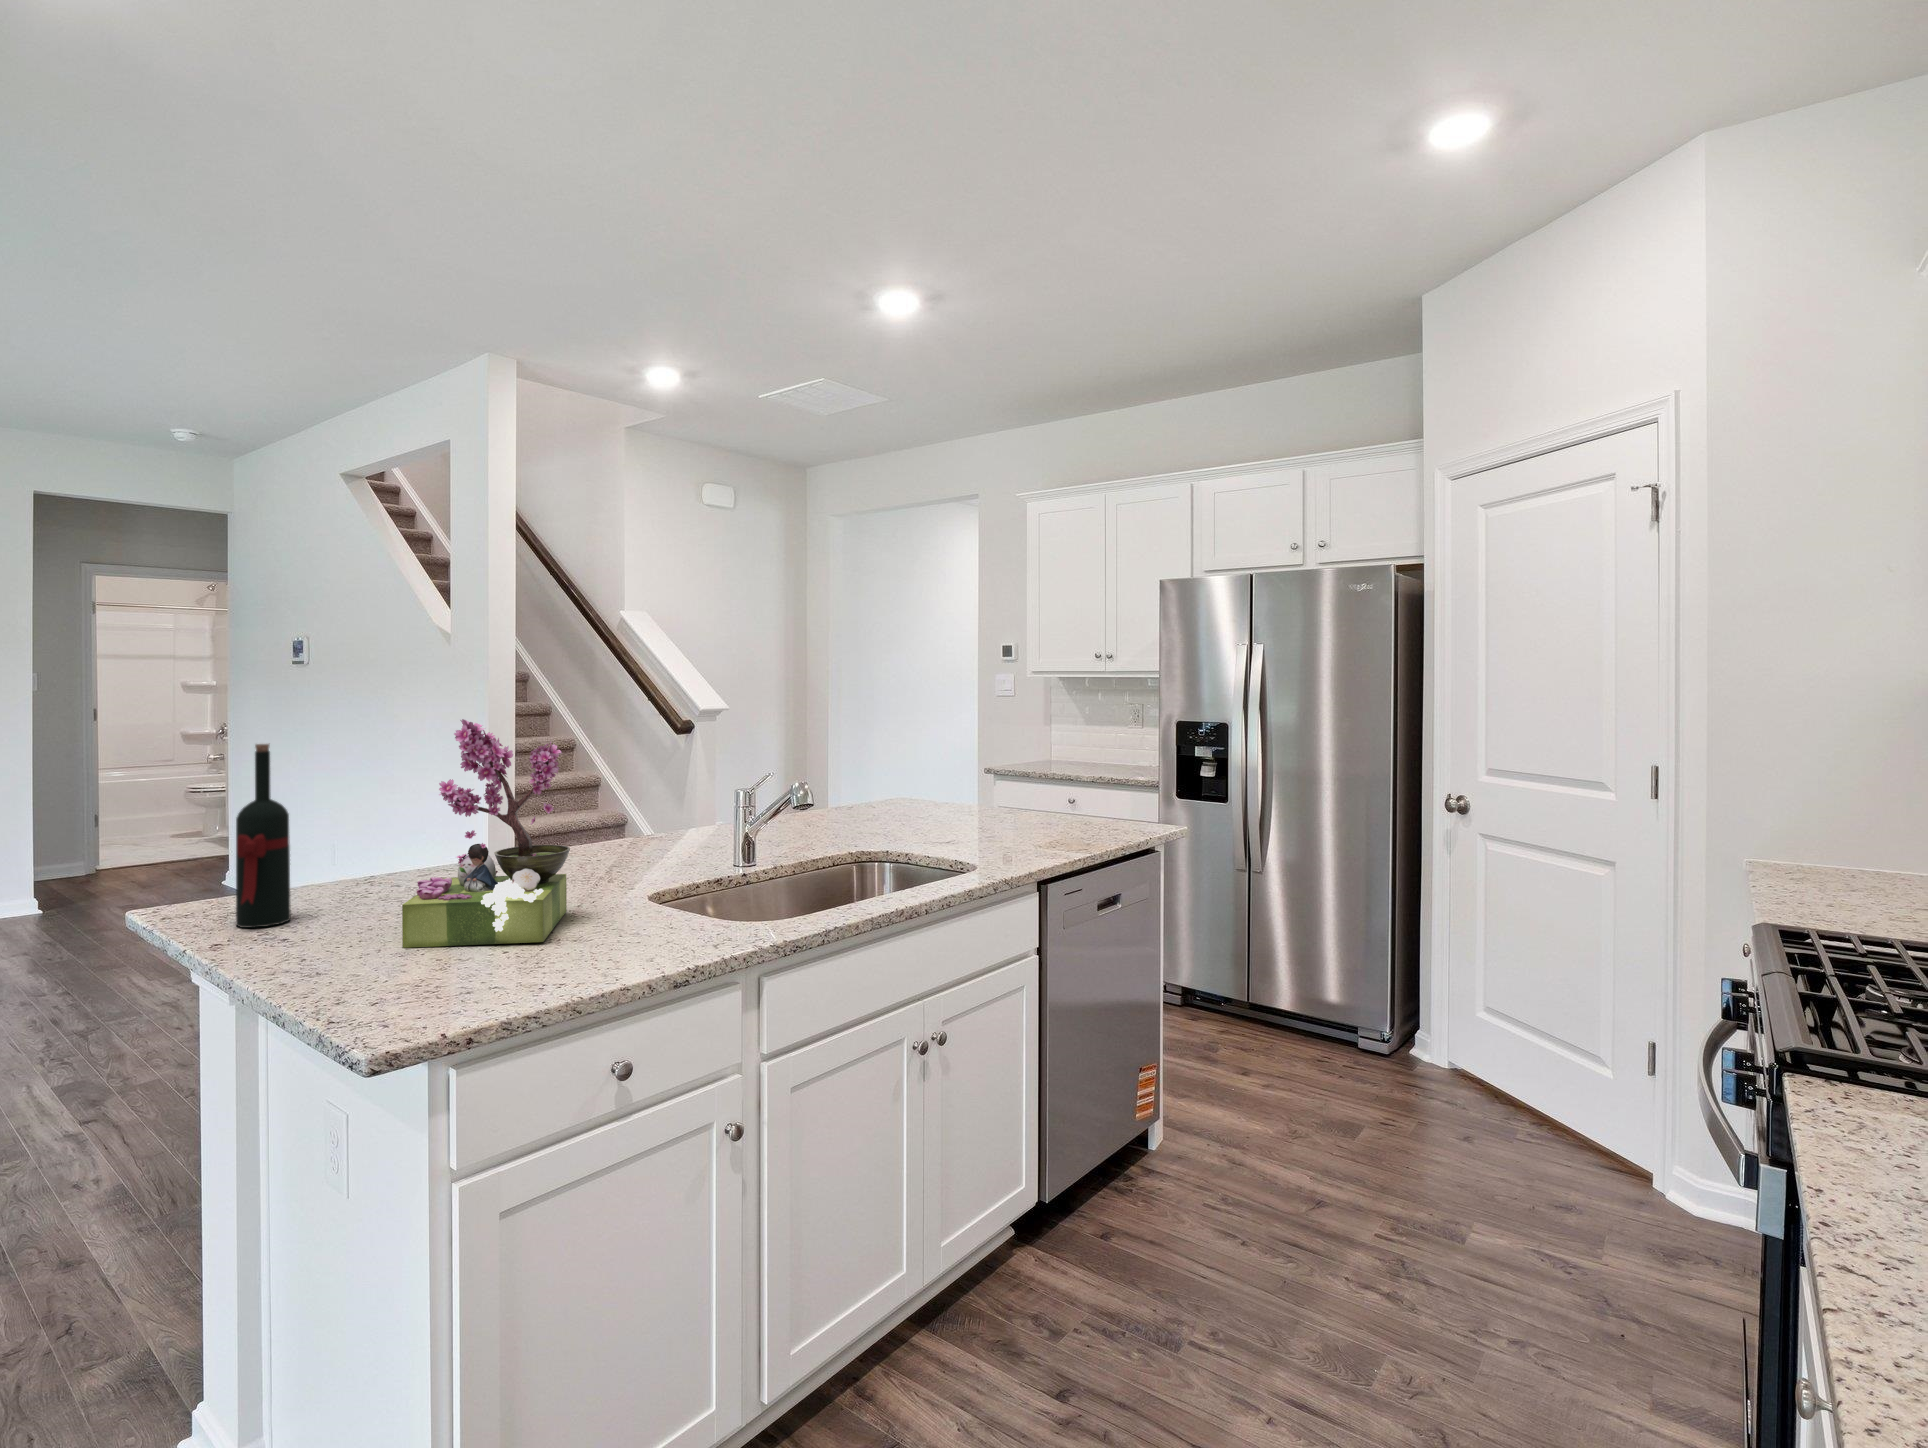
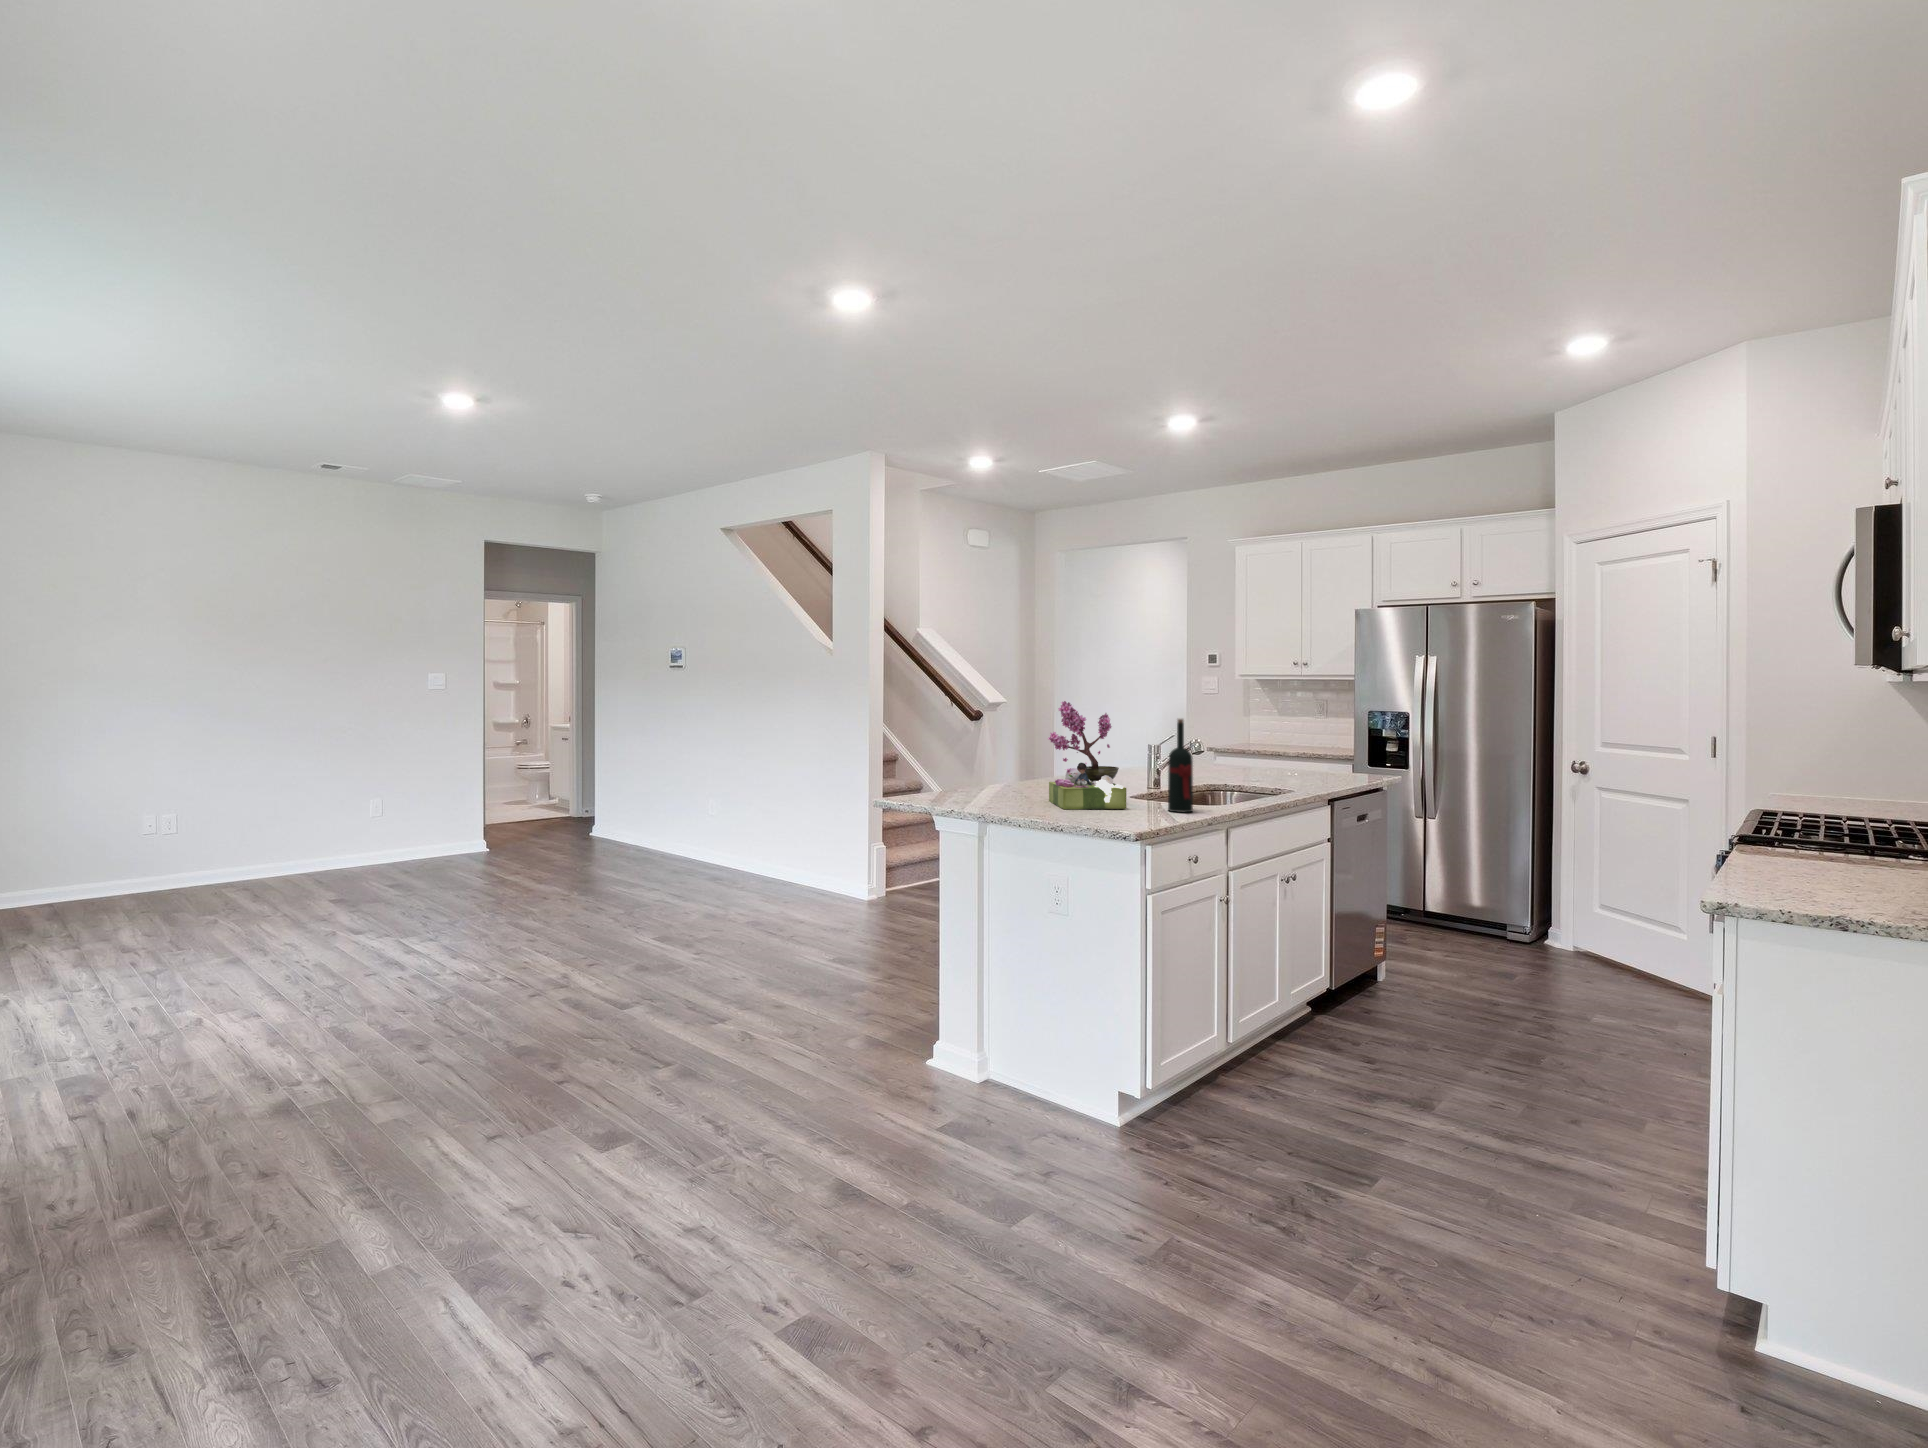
wine bottle: present [236,744,291,928] -> present [1168,719,1193,813]

